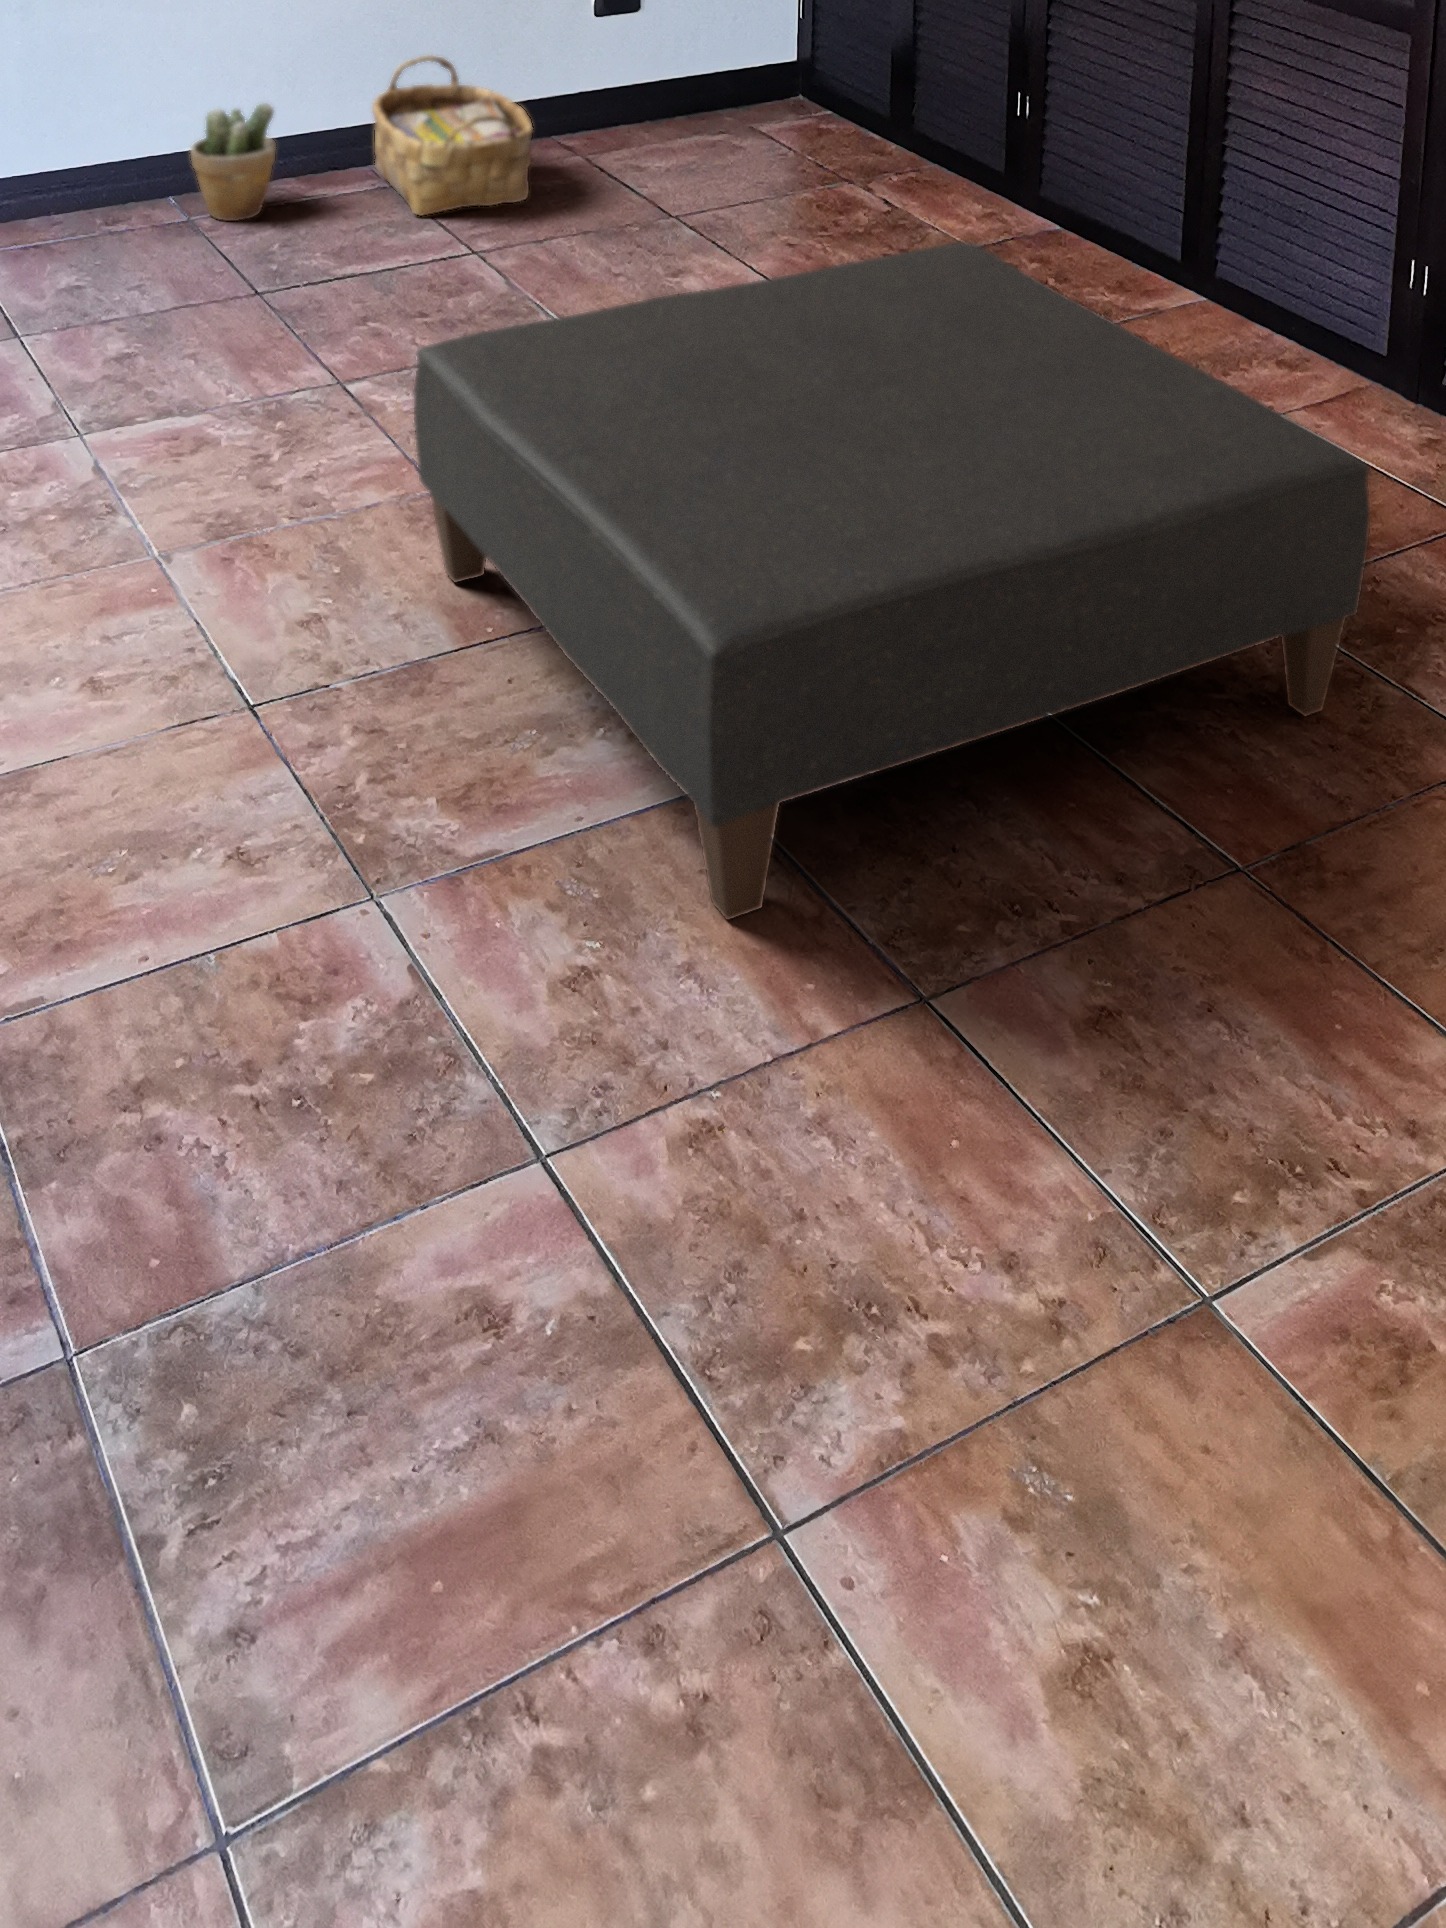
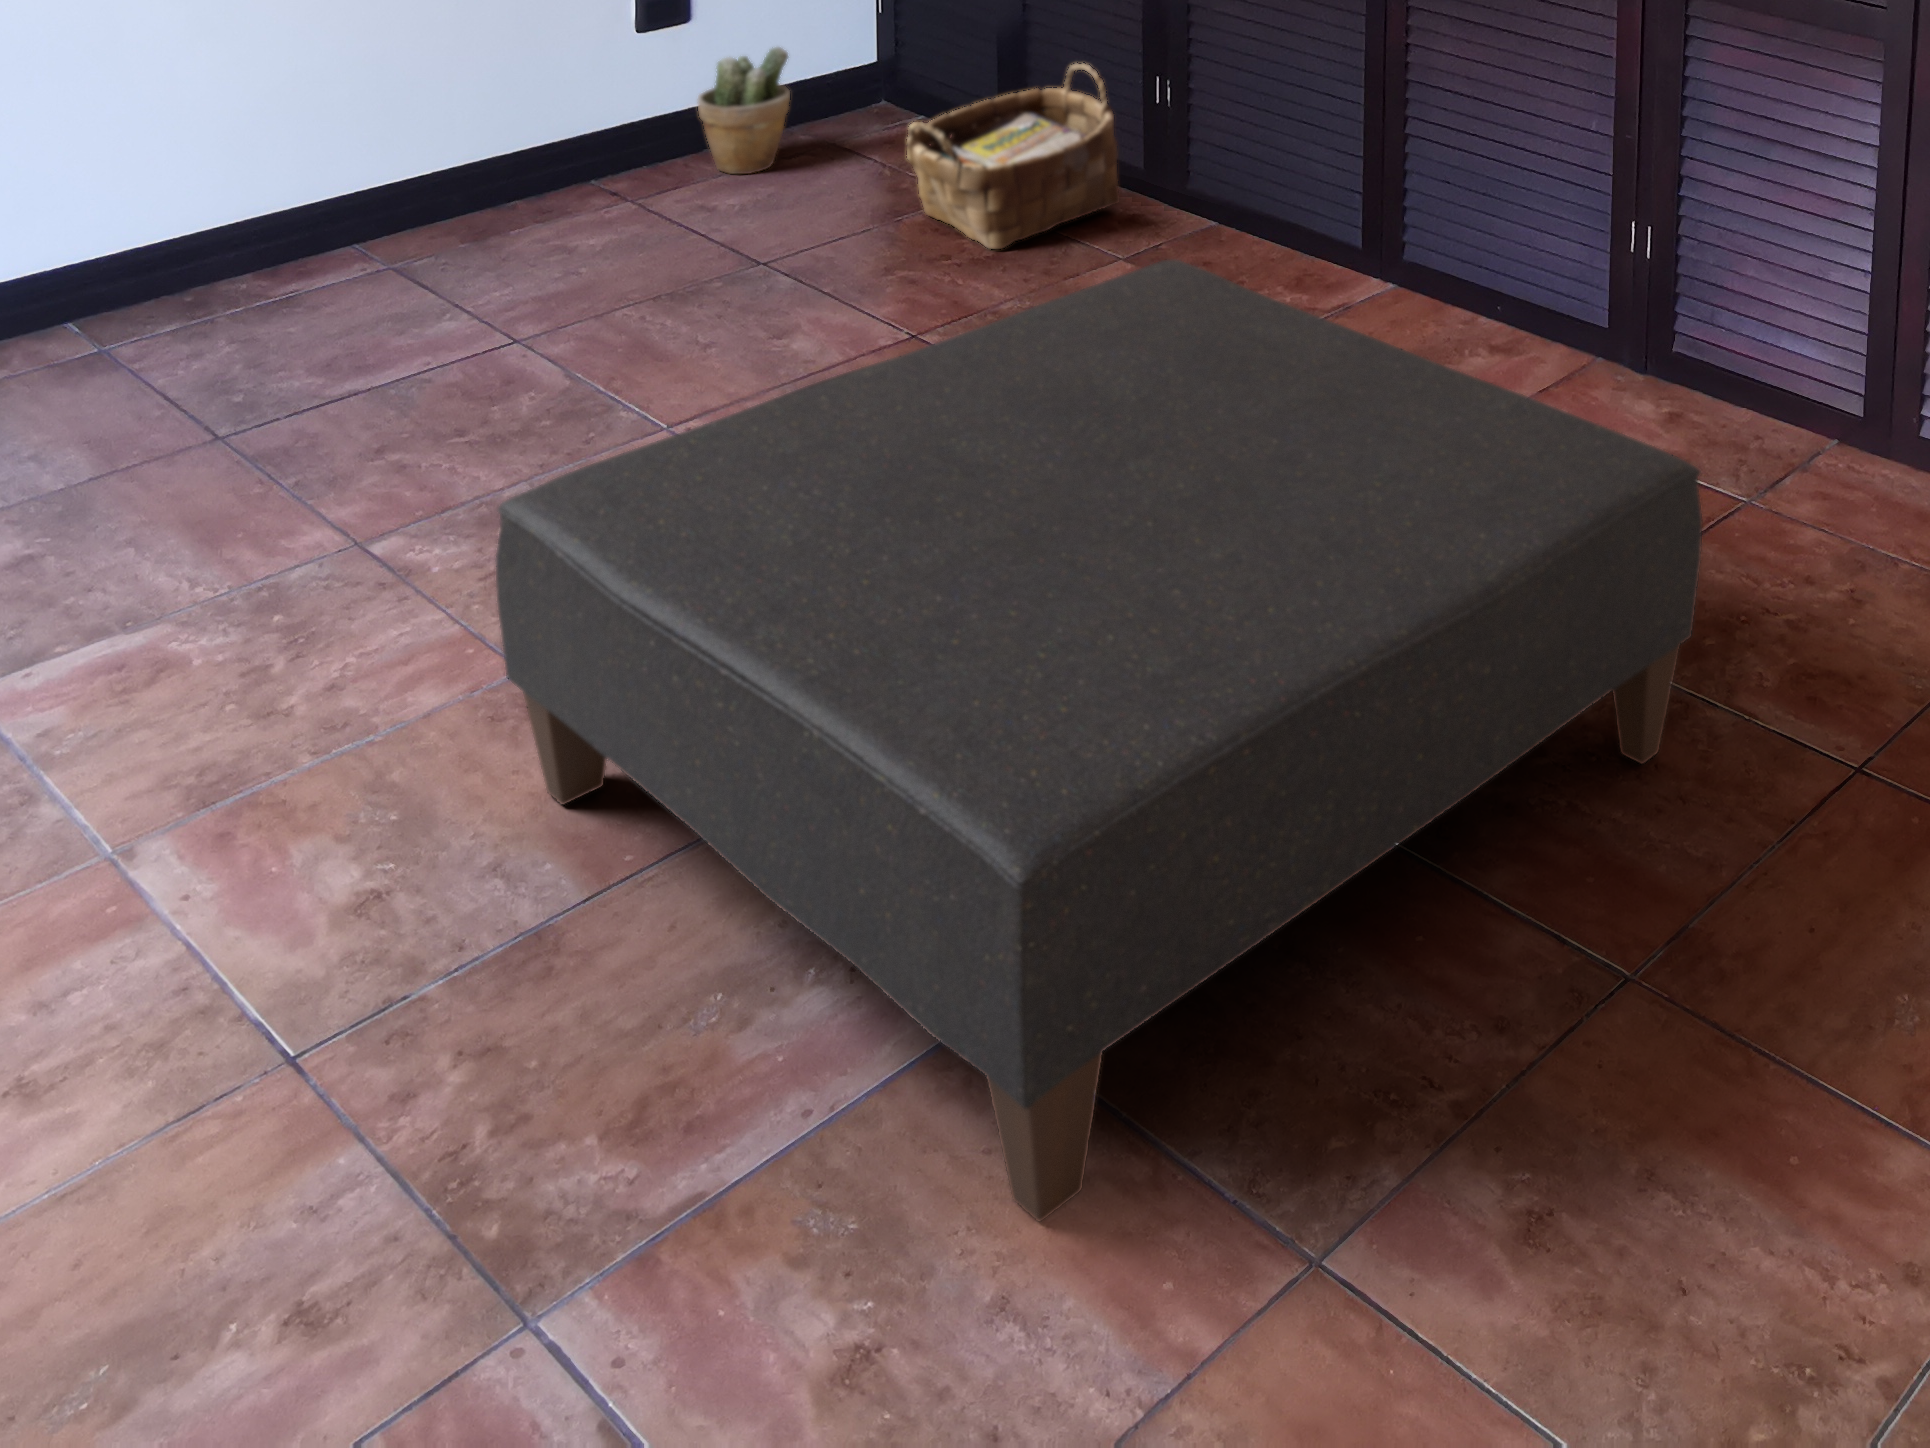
woven basket: present [372,55,533,215] -> present [907,64,1119,249]
potted plant: present [191,103,276,221] -> present [697,47,790,174]

